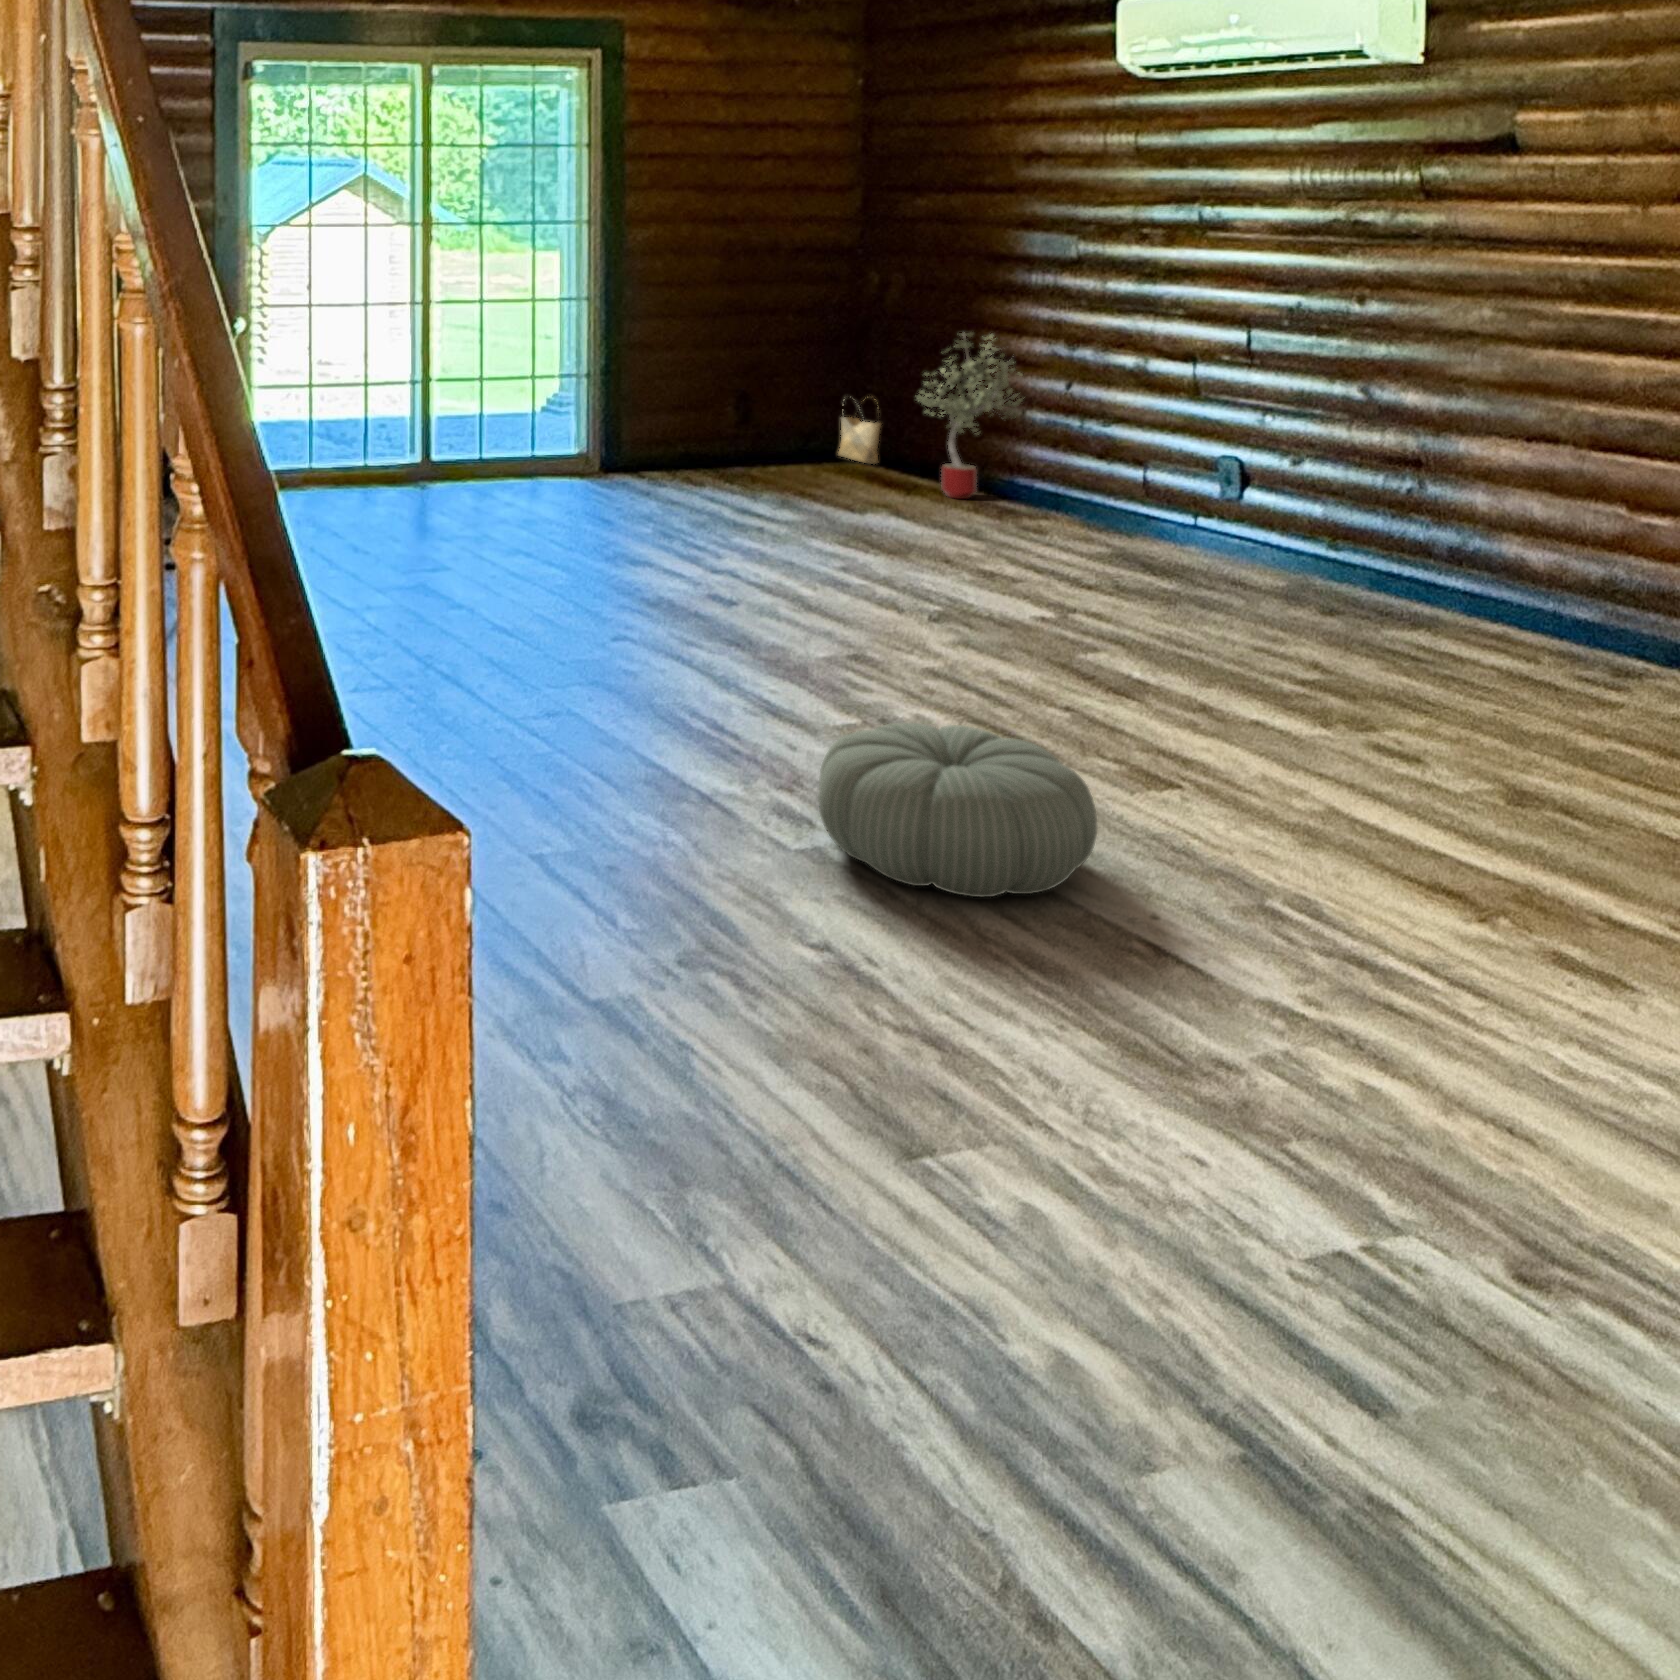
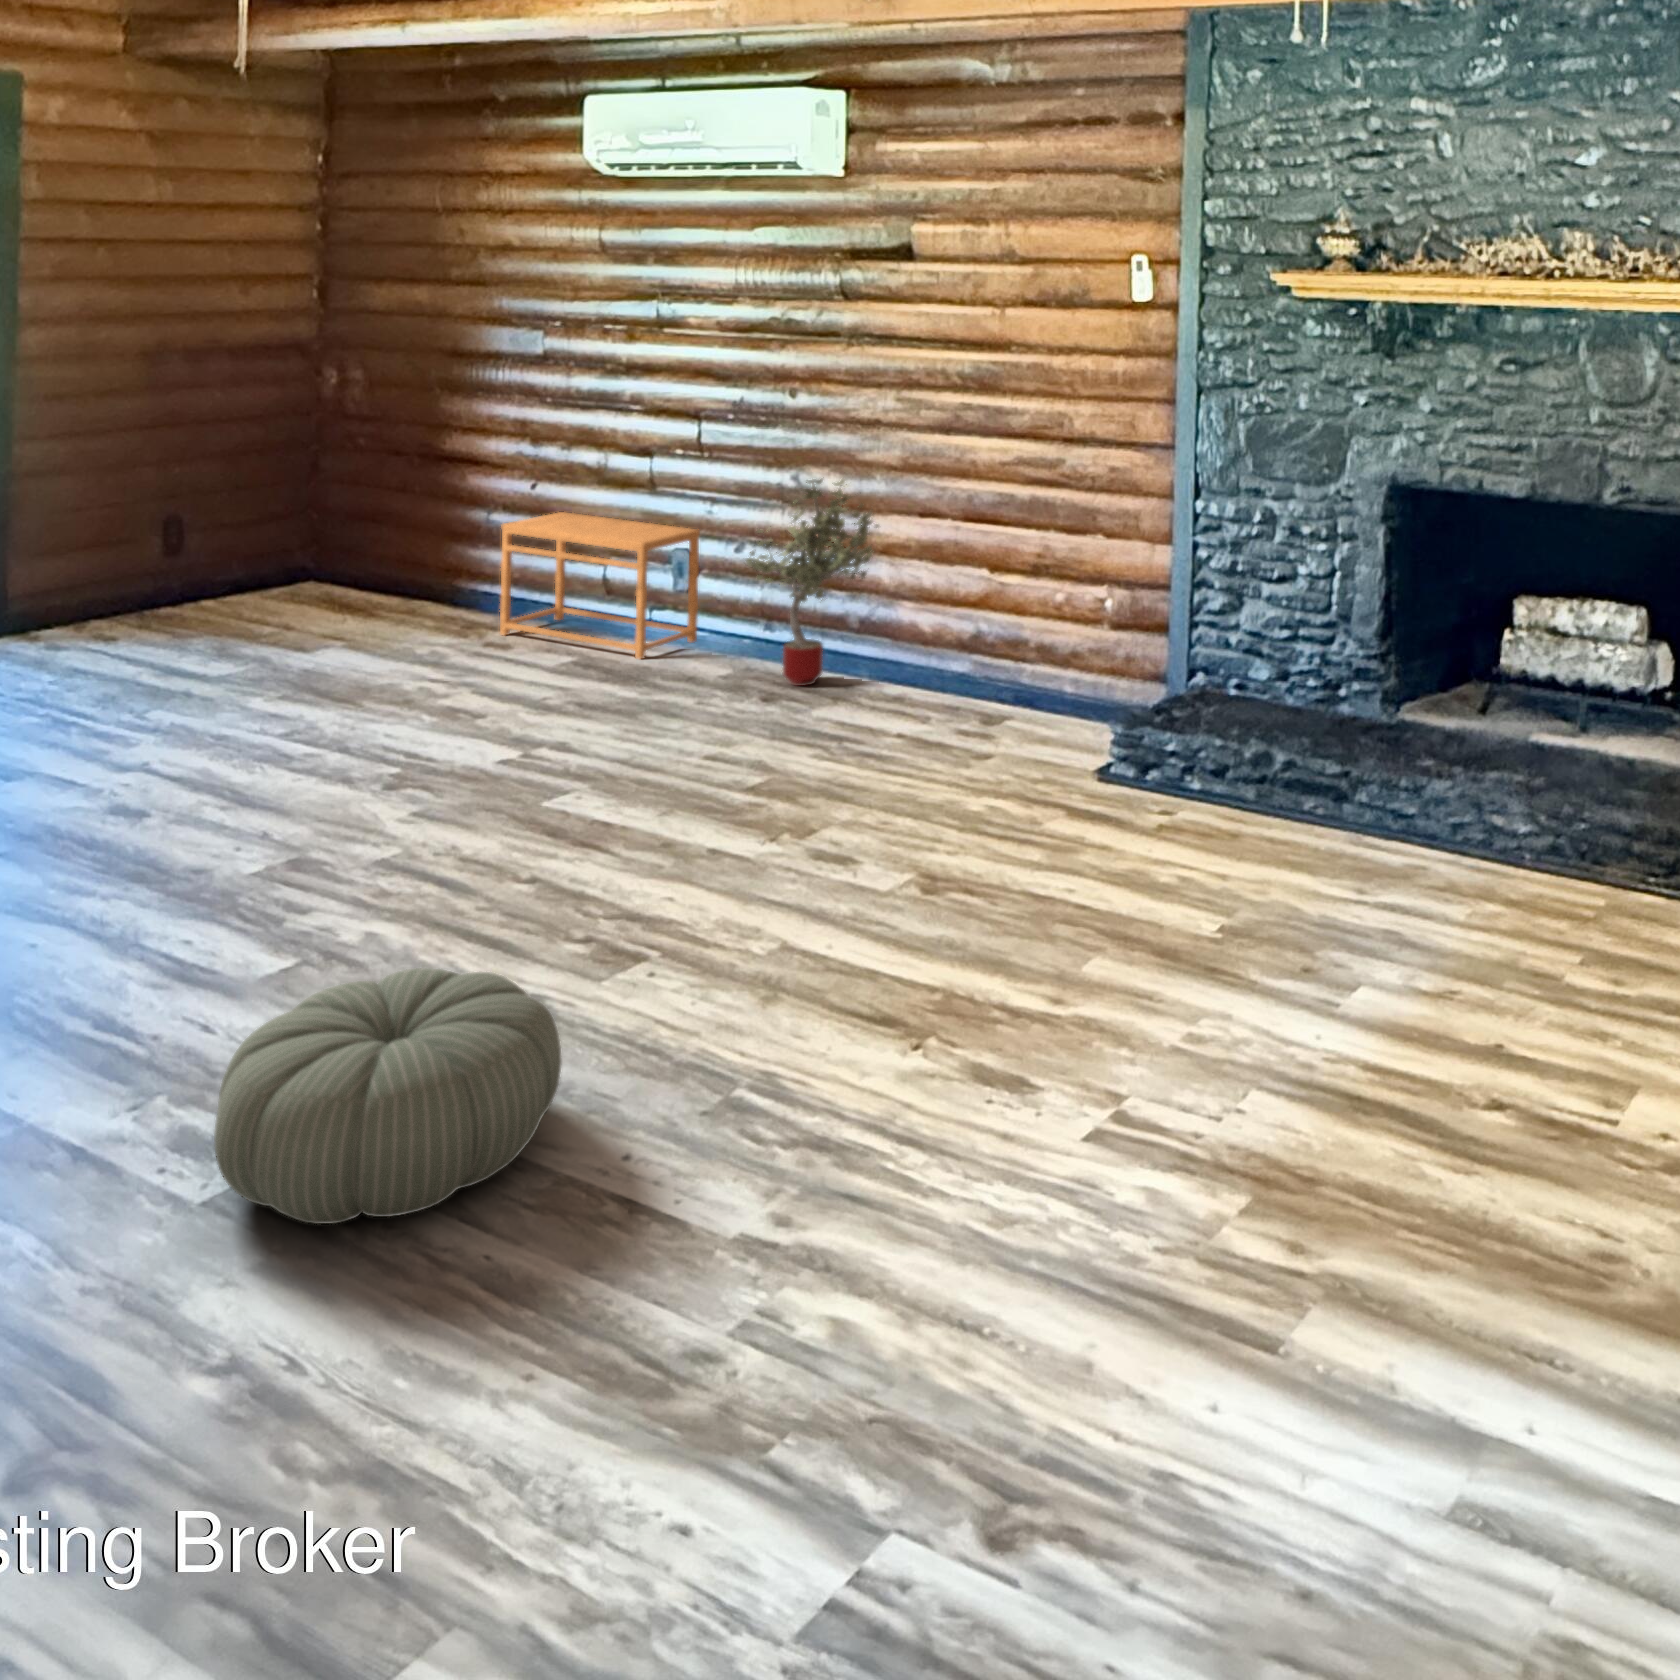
potted tree: present [915,333,1022,499] -> present [746,479,879,686]
woven basket: present [838,399,881,464] -> none [289,512,340,588]
side table: none [1035,411,1251,561] -> present [500,512,700,659]

